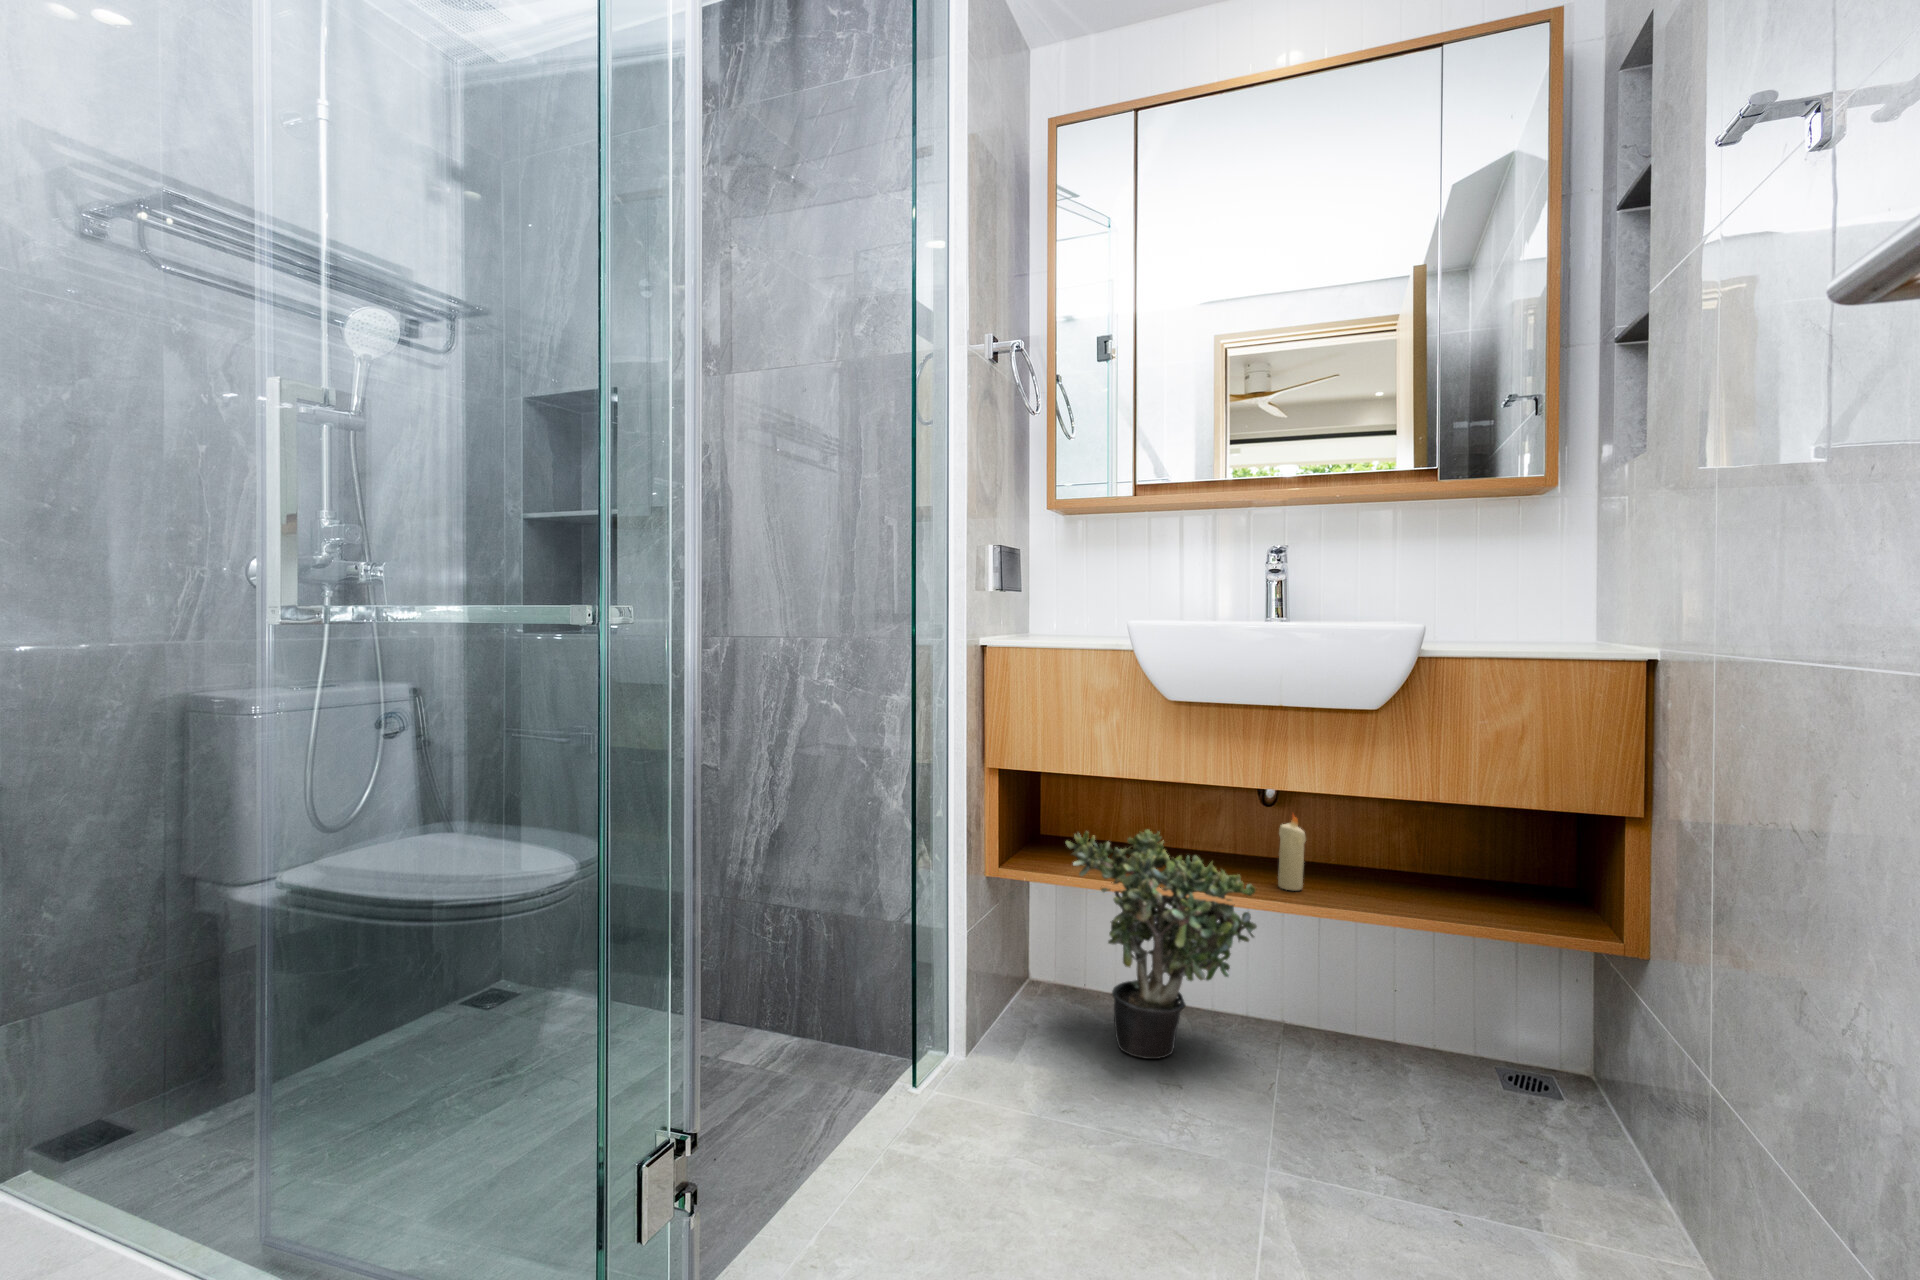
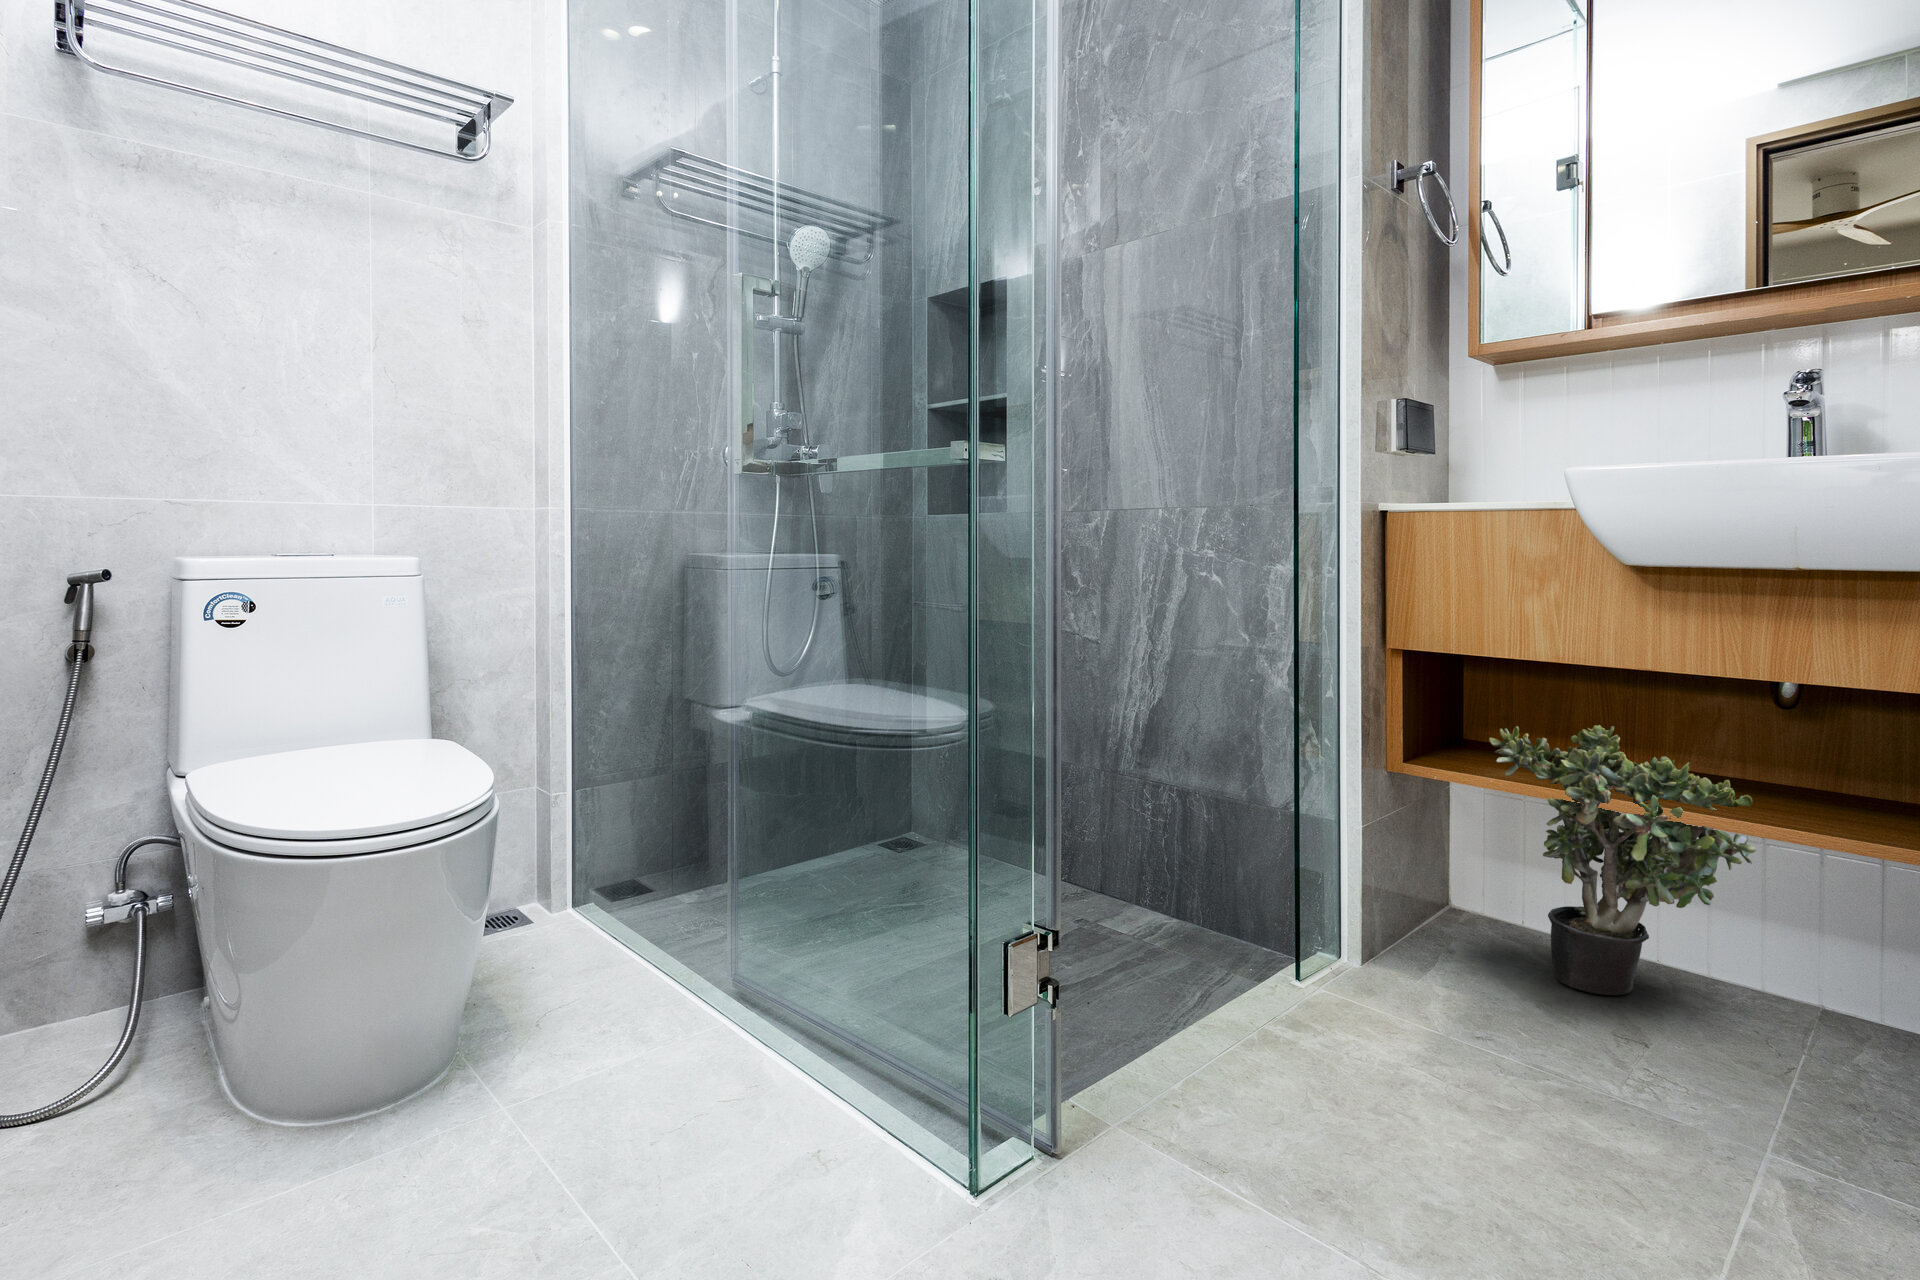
candle: present [1278,815,1306,890] -> none [1790,708,1834,807]

